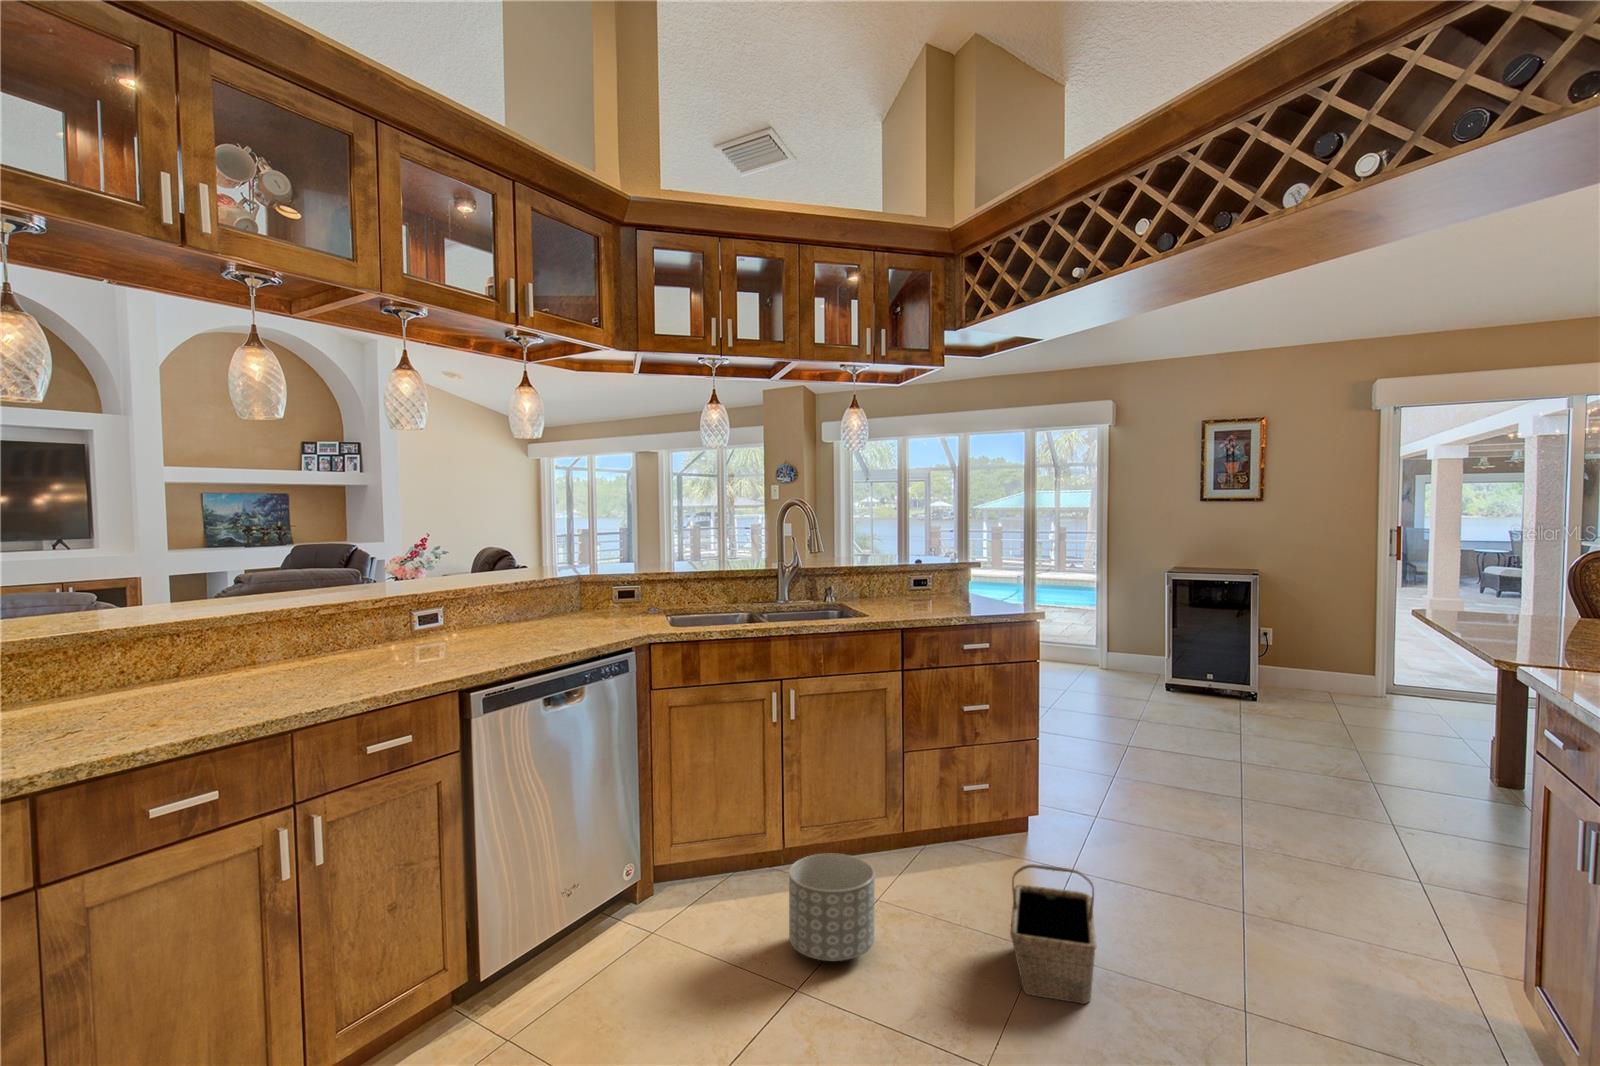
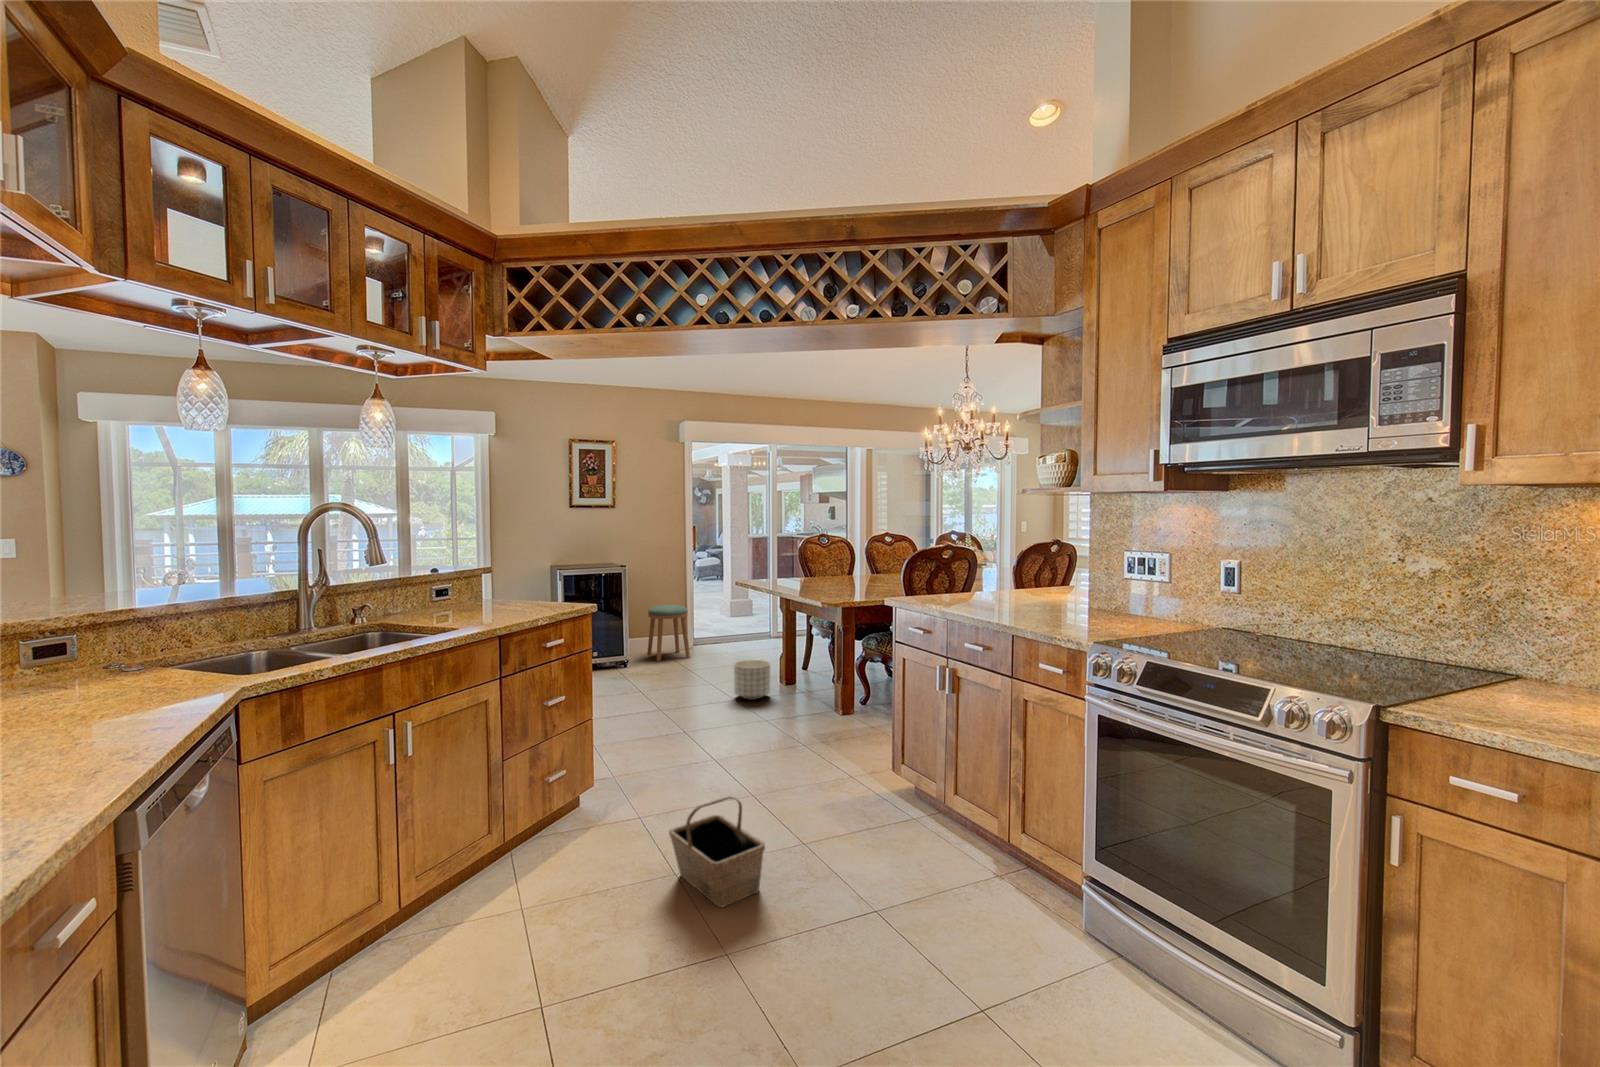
stool: none [1306,645,1372,729] -> present [647,605,690,662]
planter: present [789,853,875,961] -> present [734,660,770,700]

